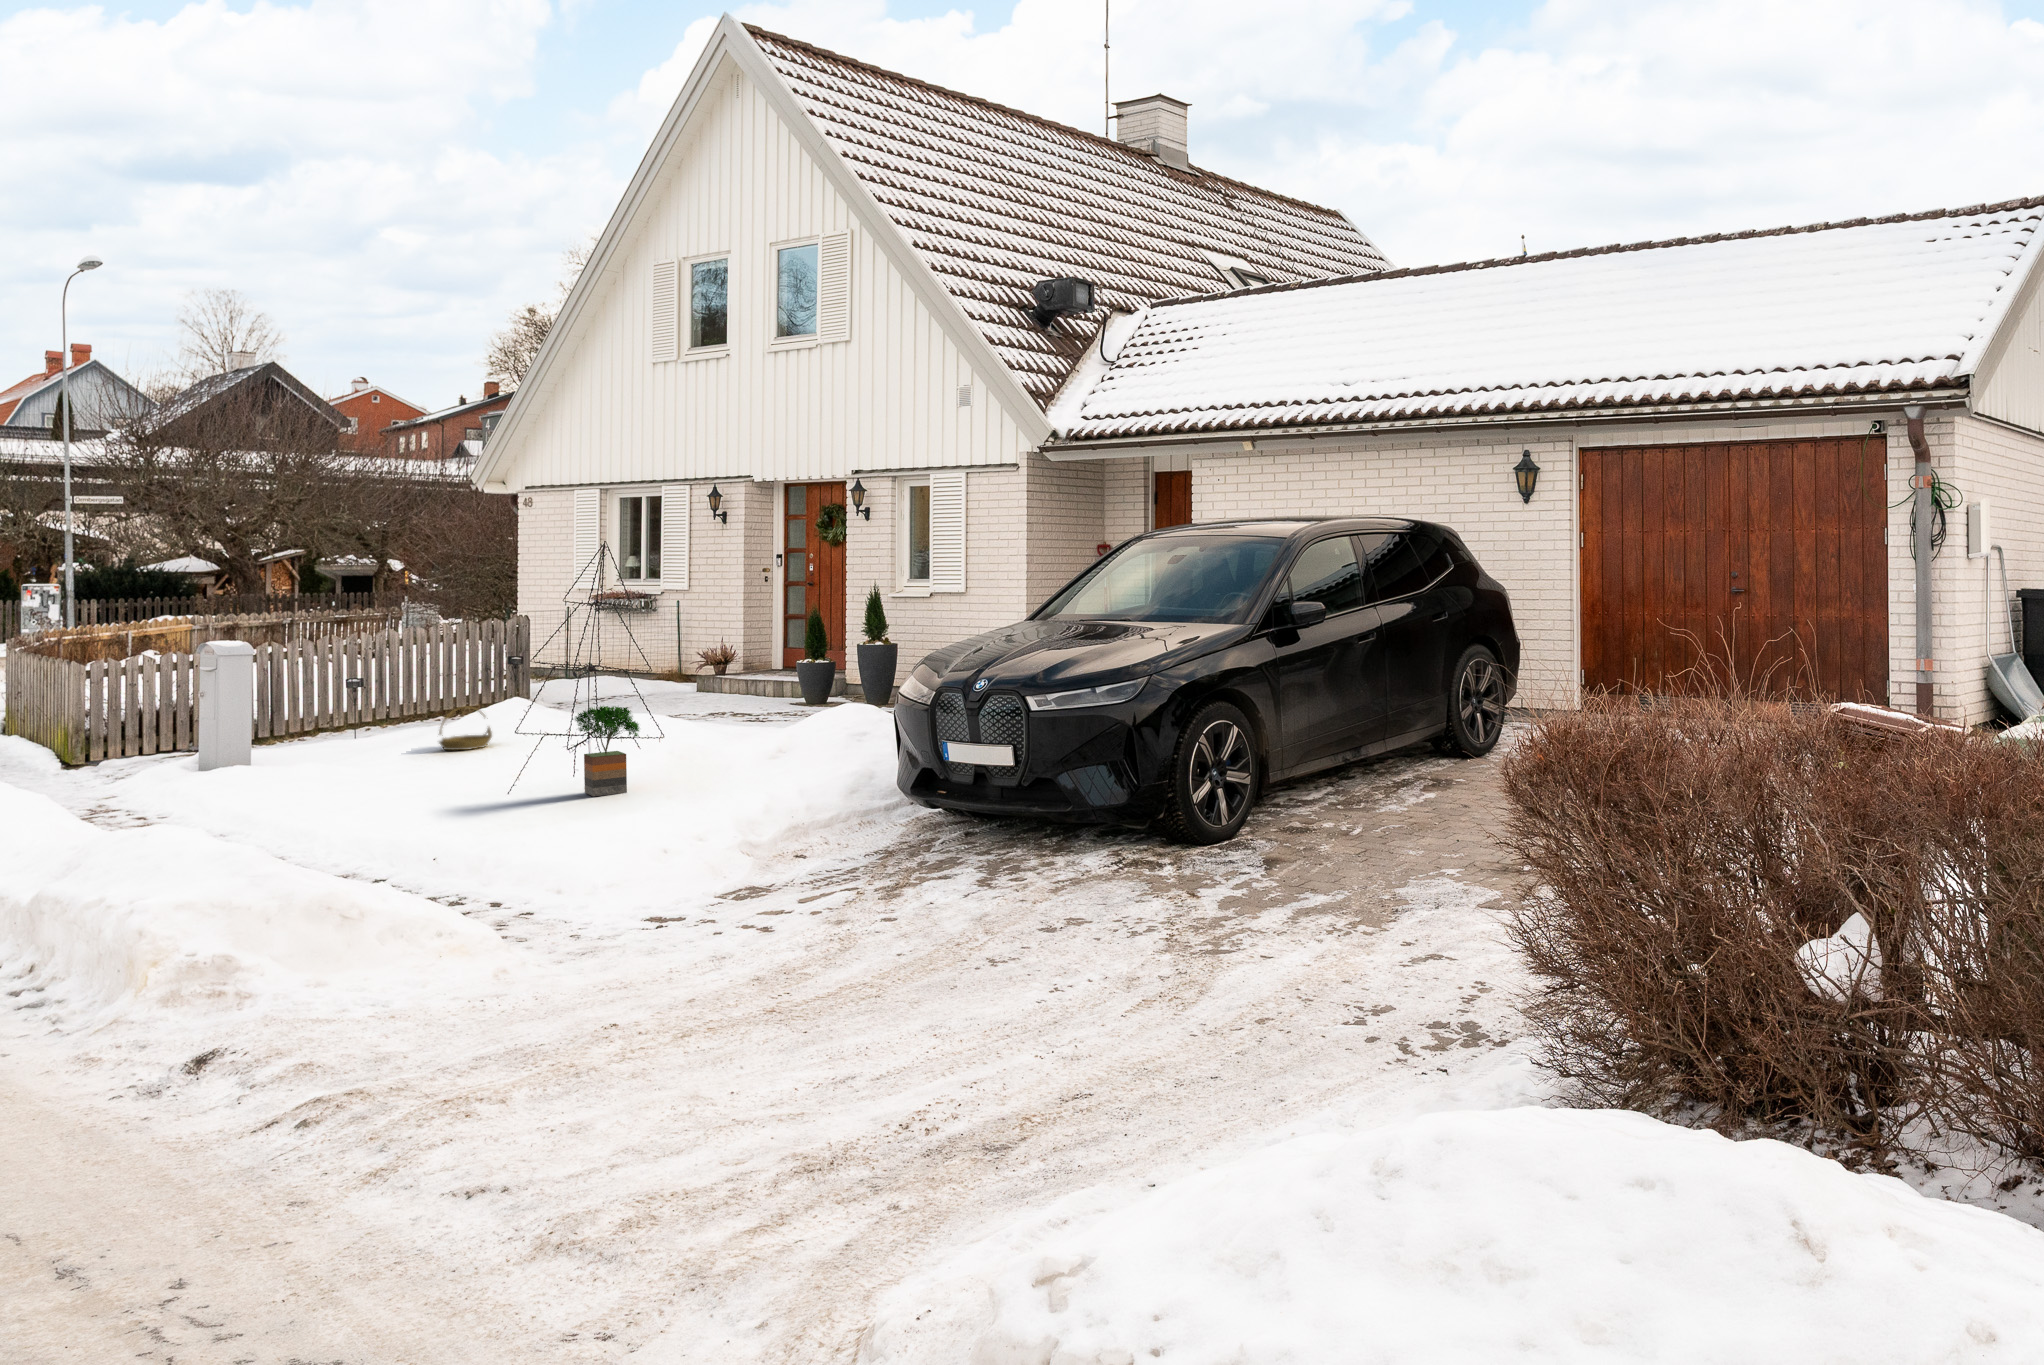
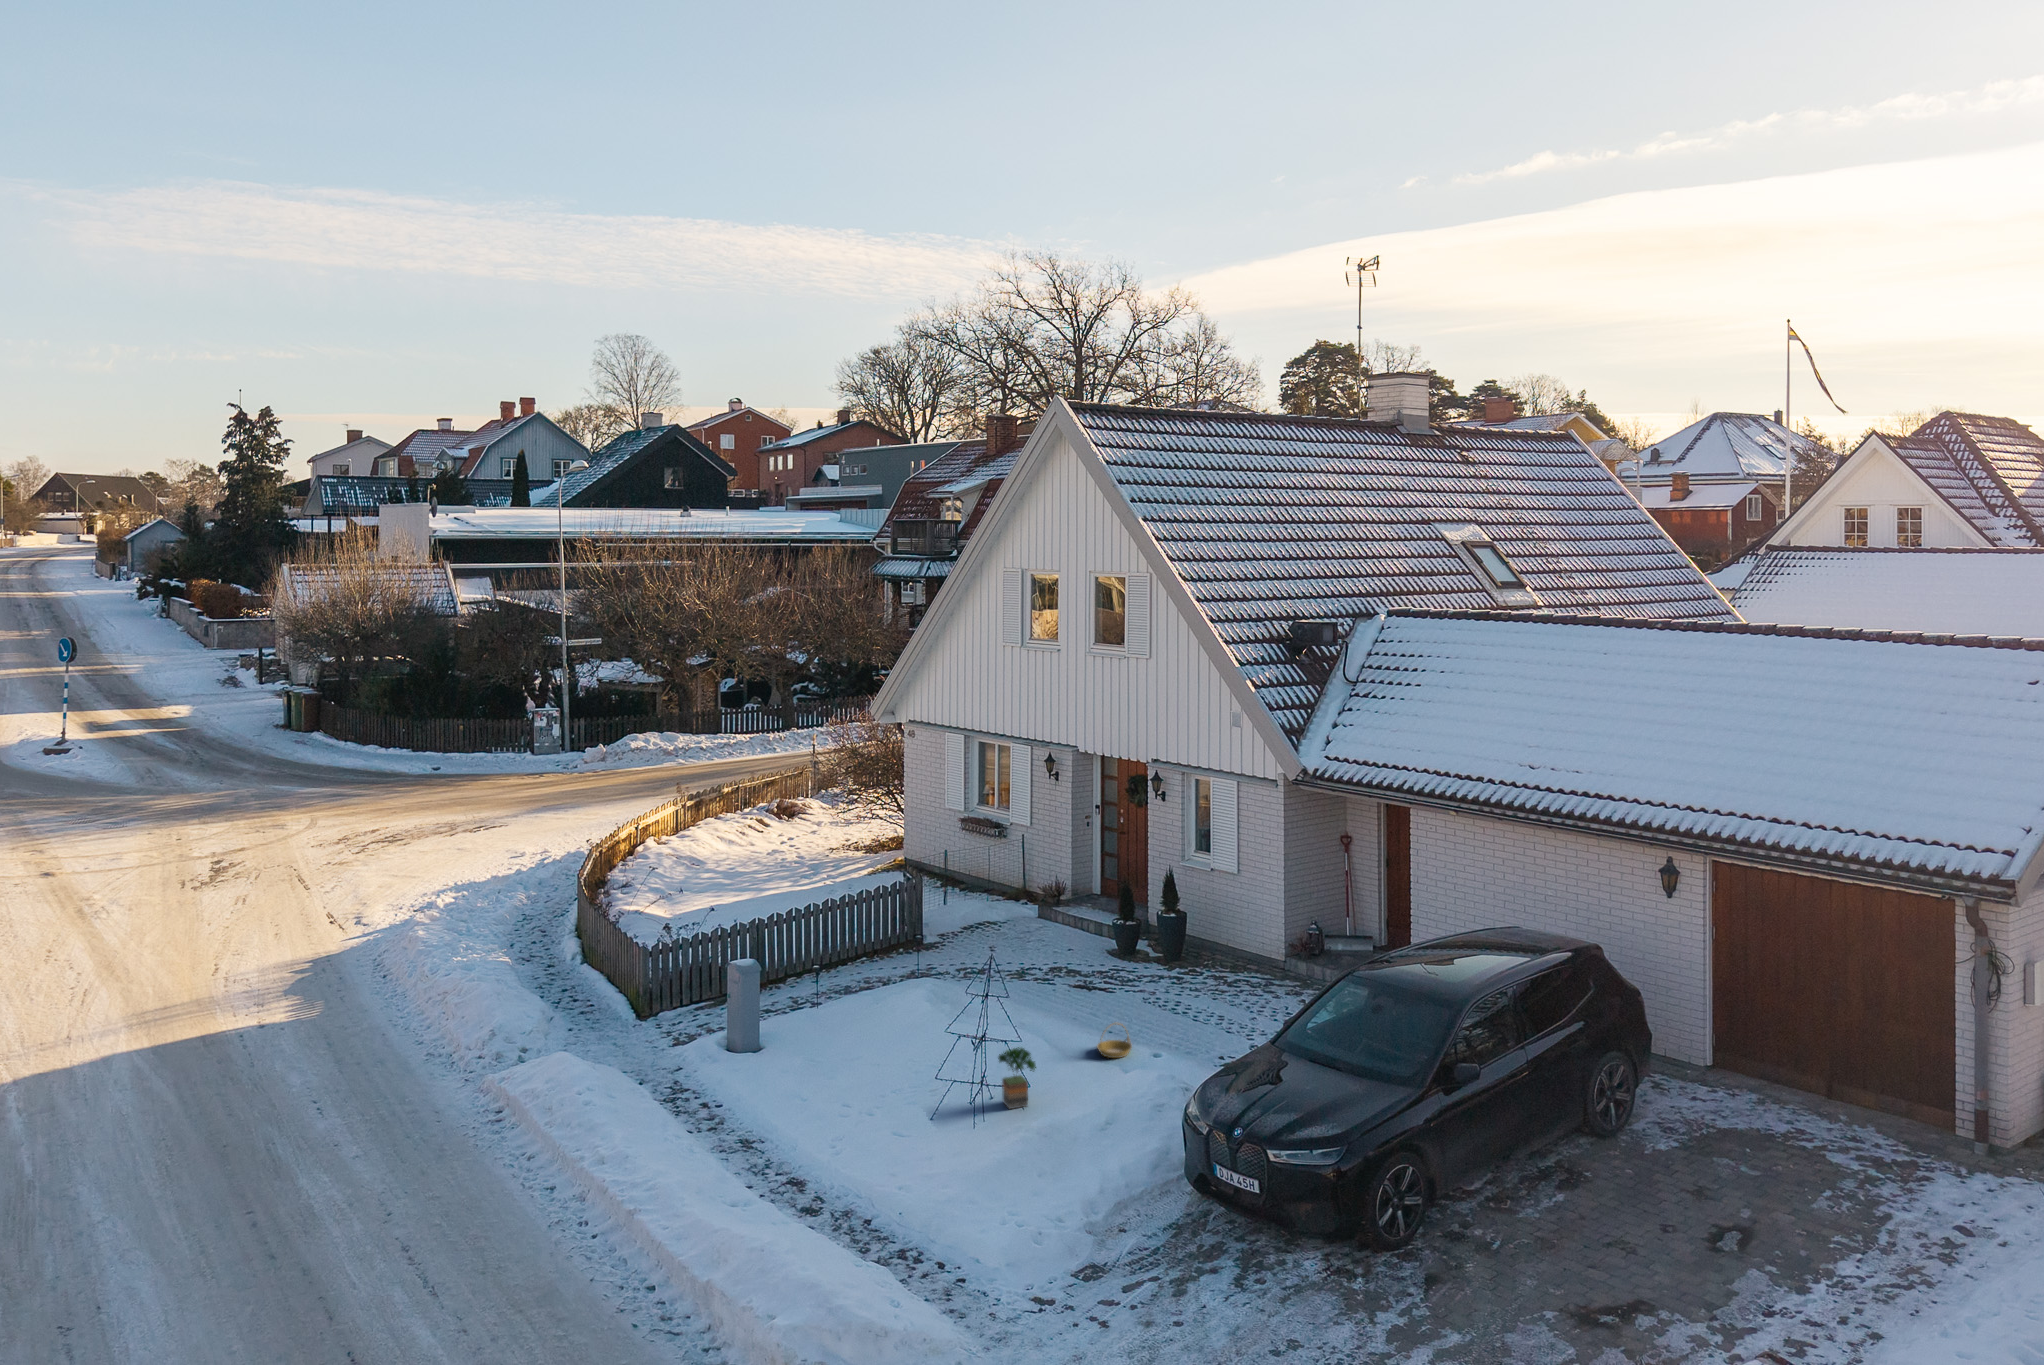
basket: present [439,707,492,750] -> present [1097,1024,1132,1058]

